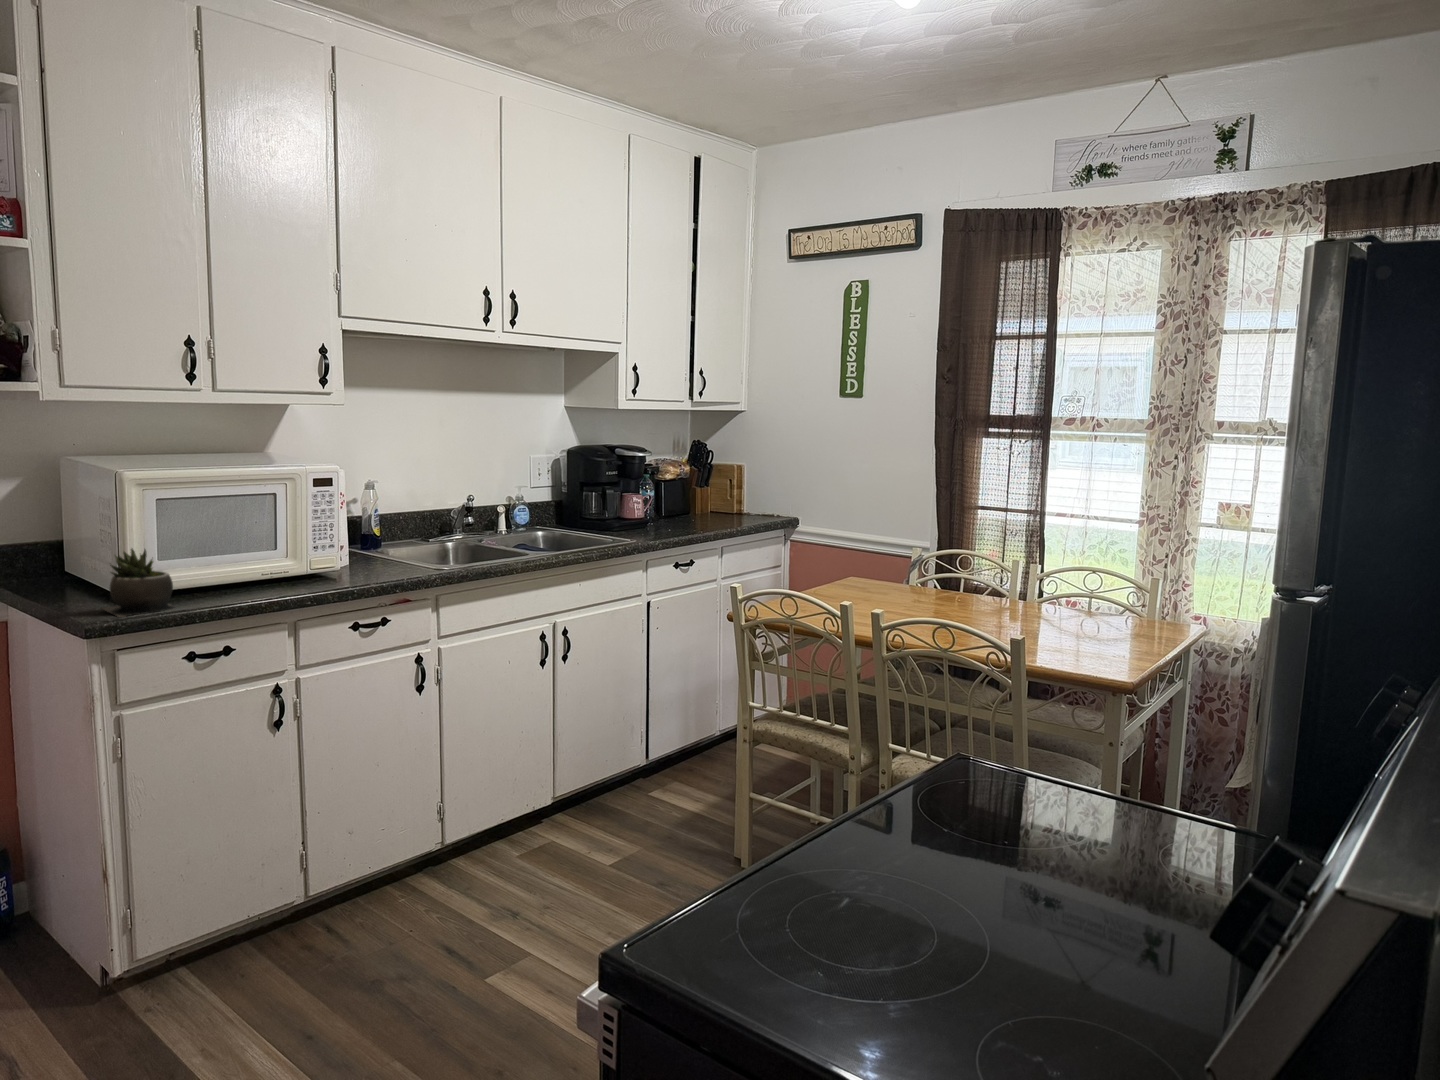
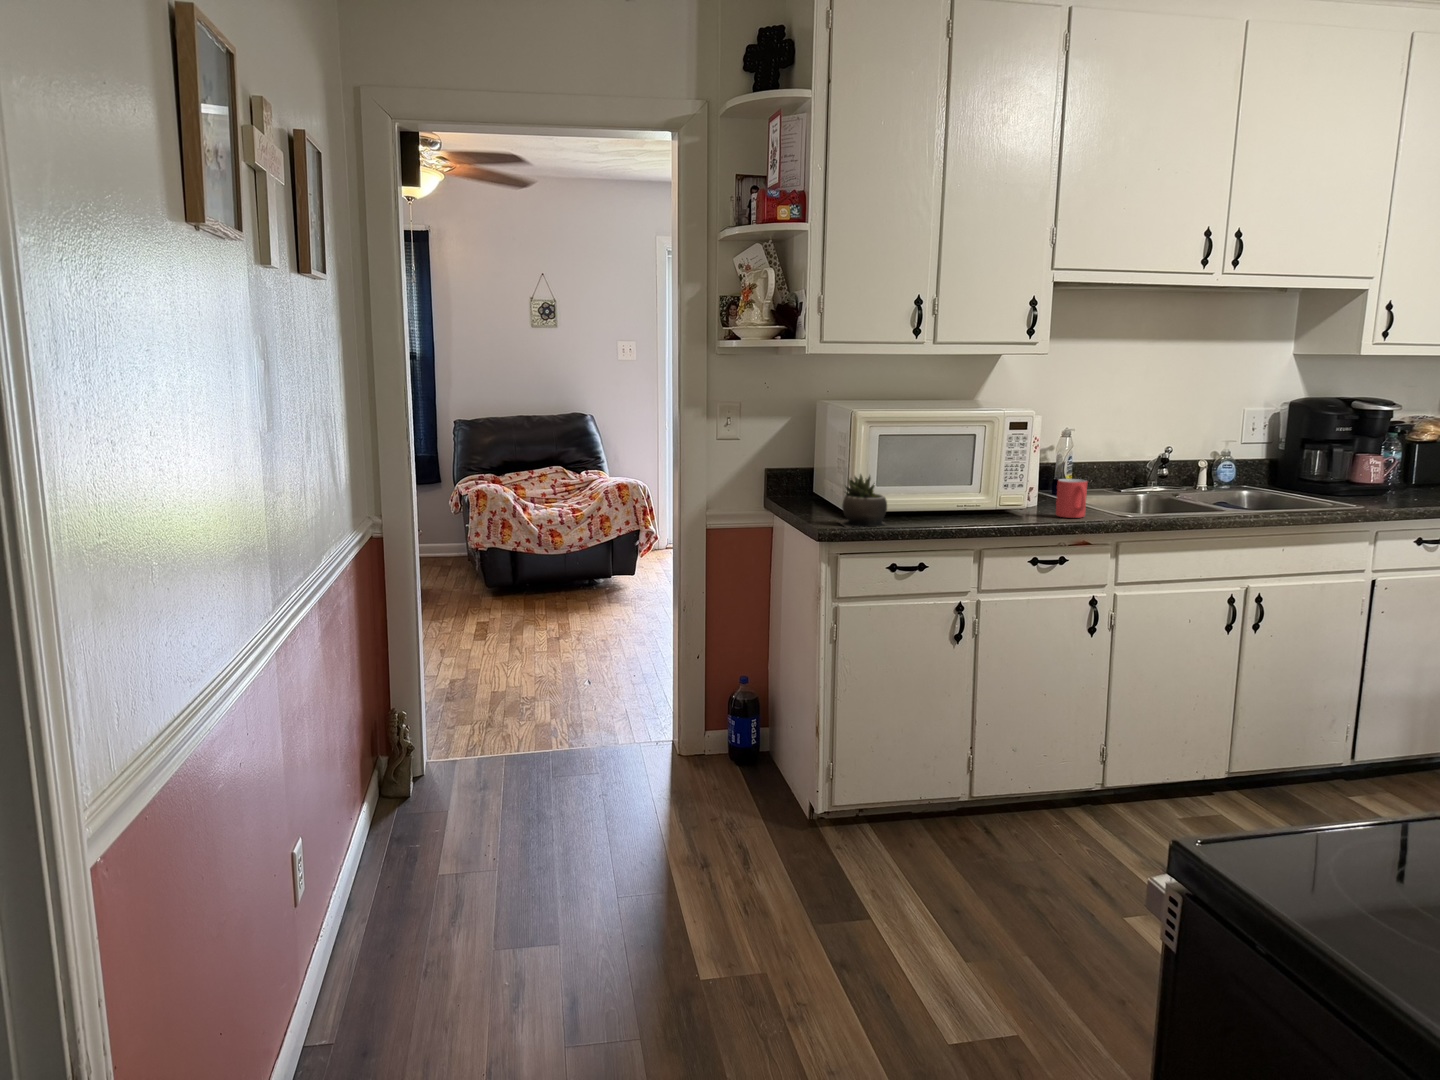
mug: none [372,535,404,576] -> present [1056,479,1087,518]

